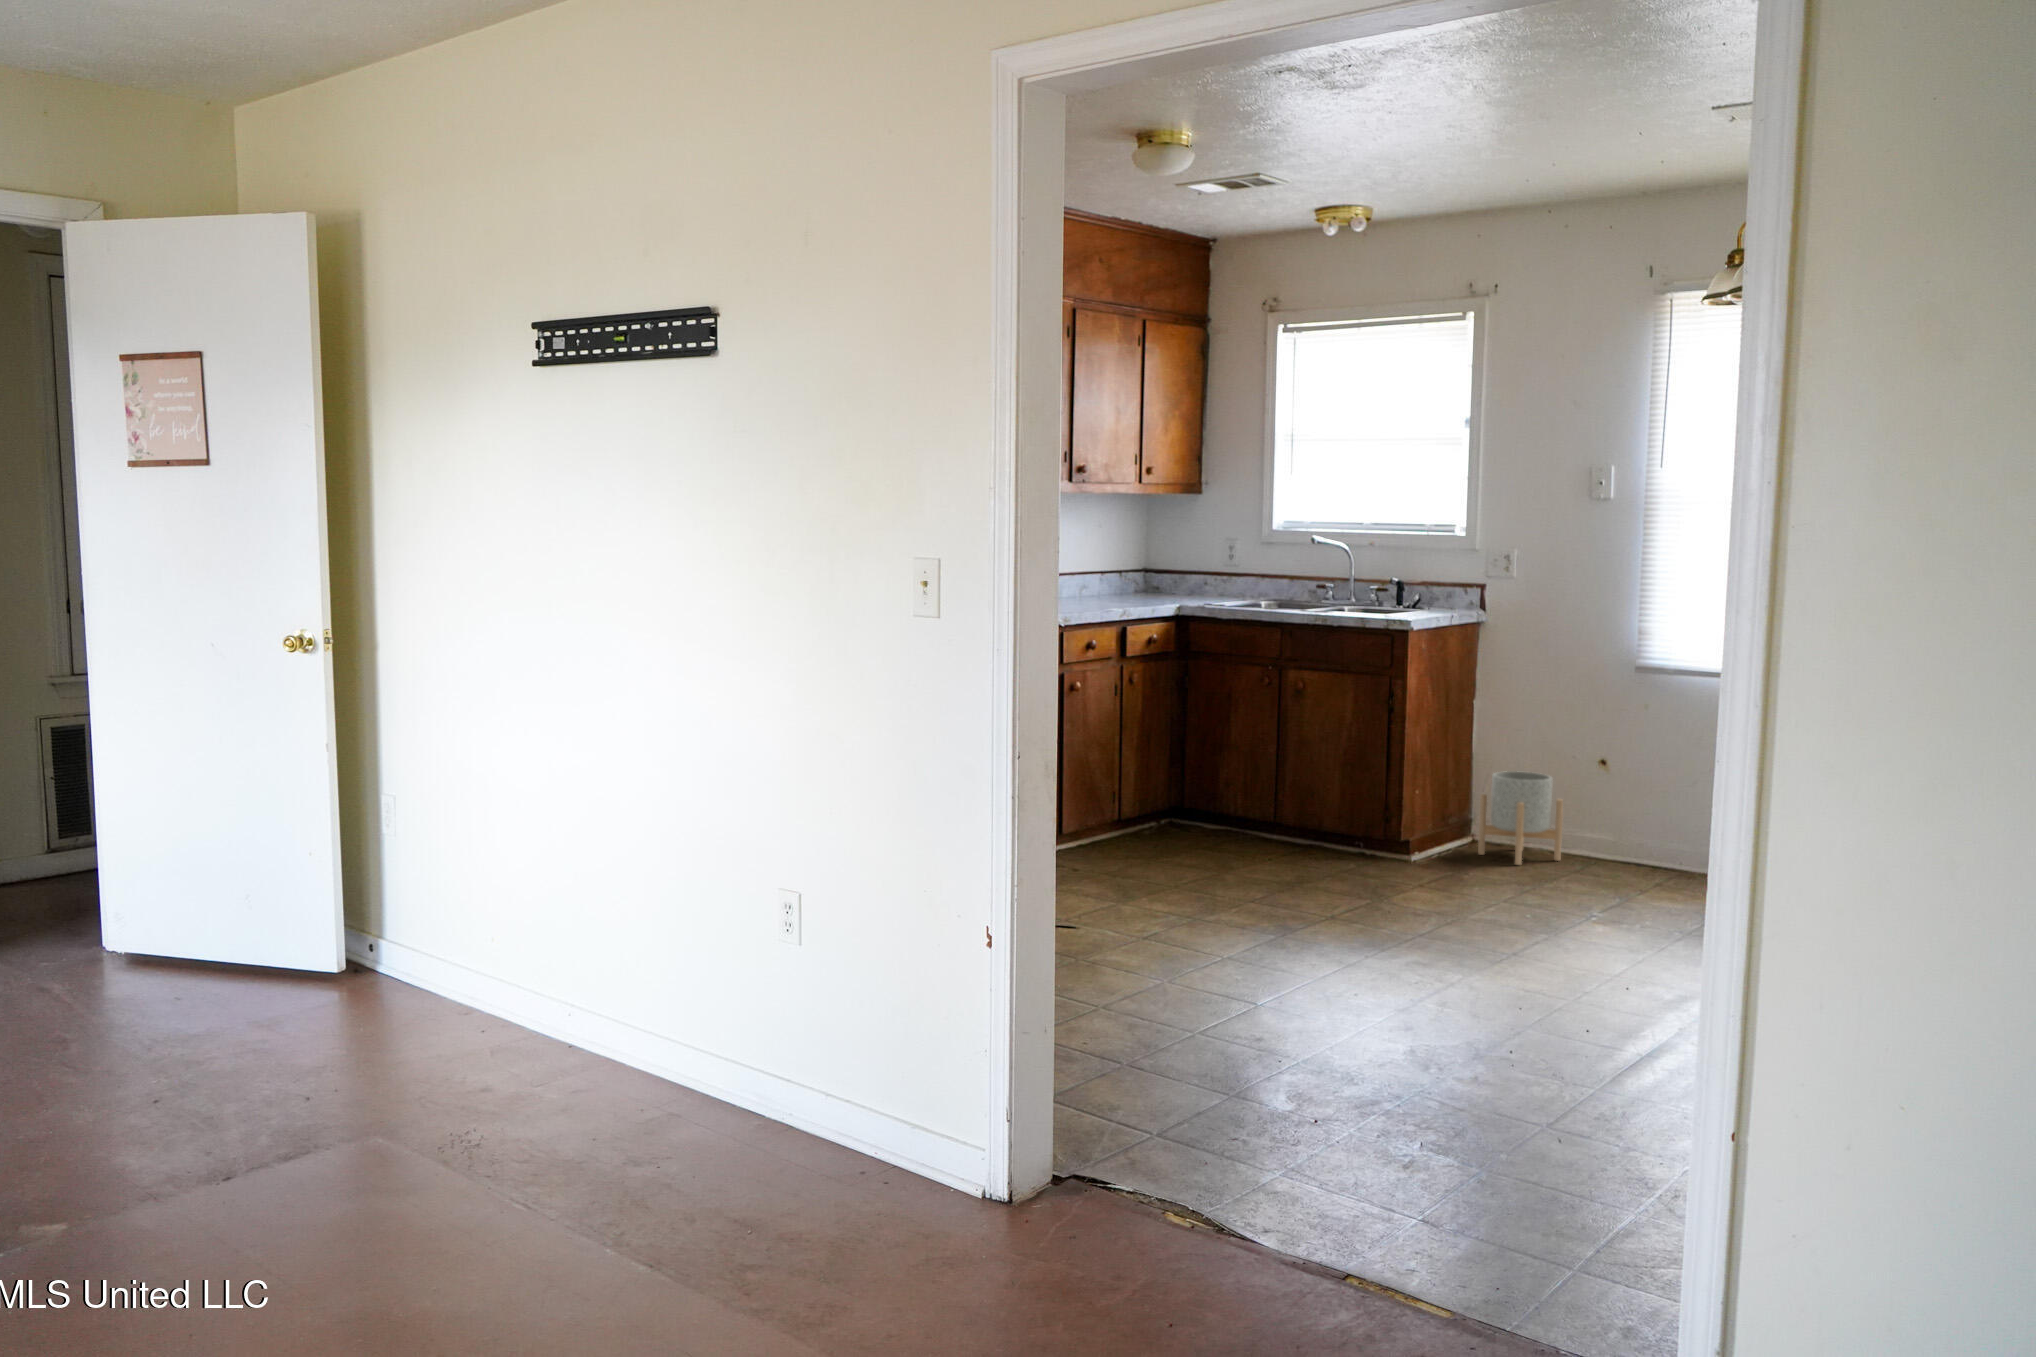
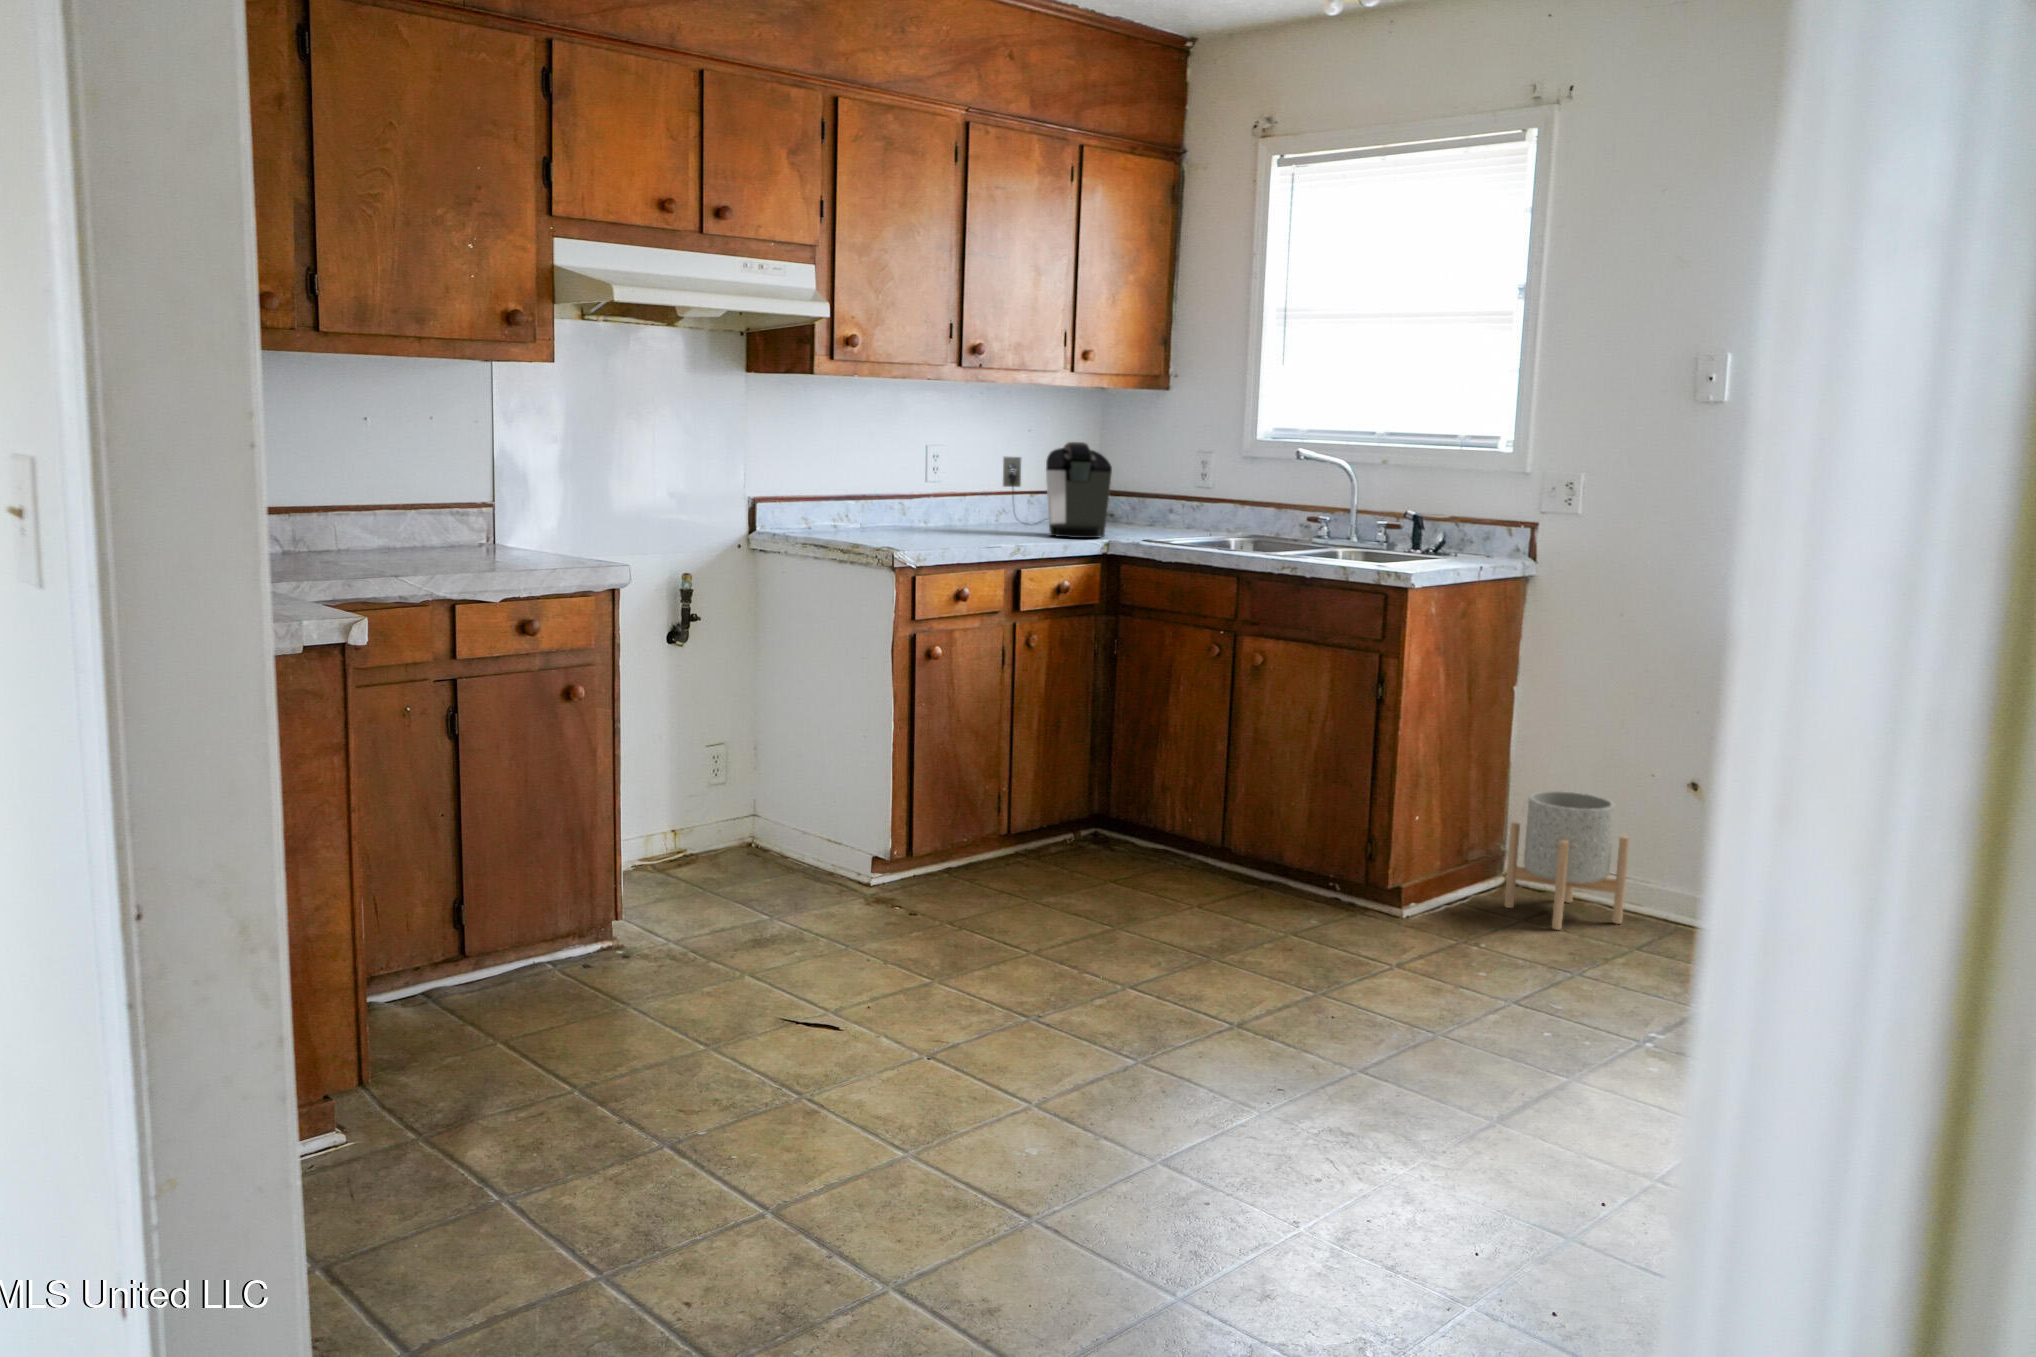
coffee maker: none [1094,534,1176,604] -> present [1003,442,1112,538]

